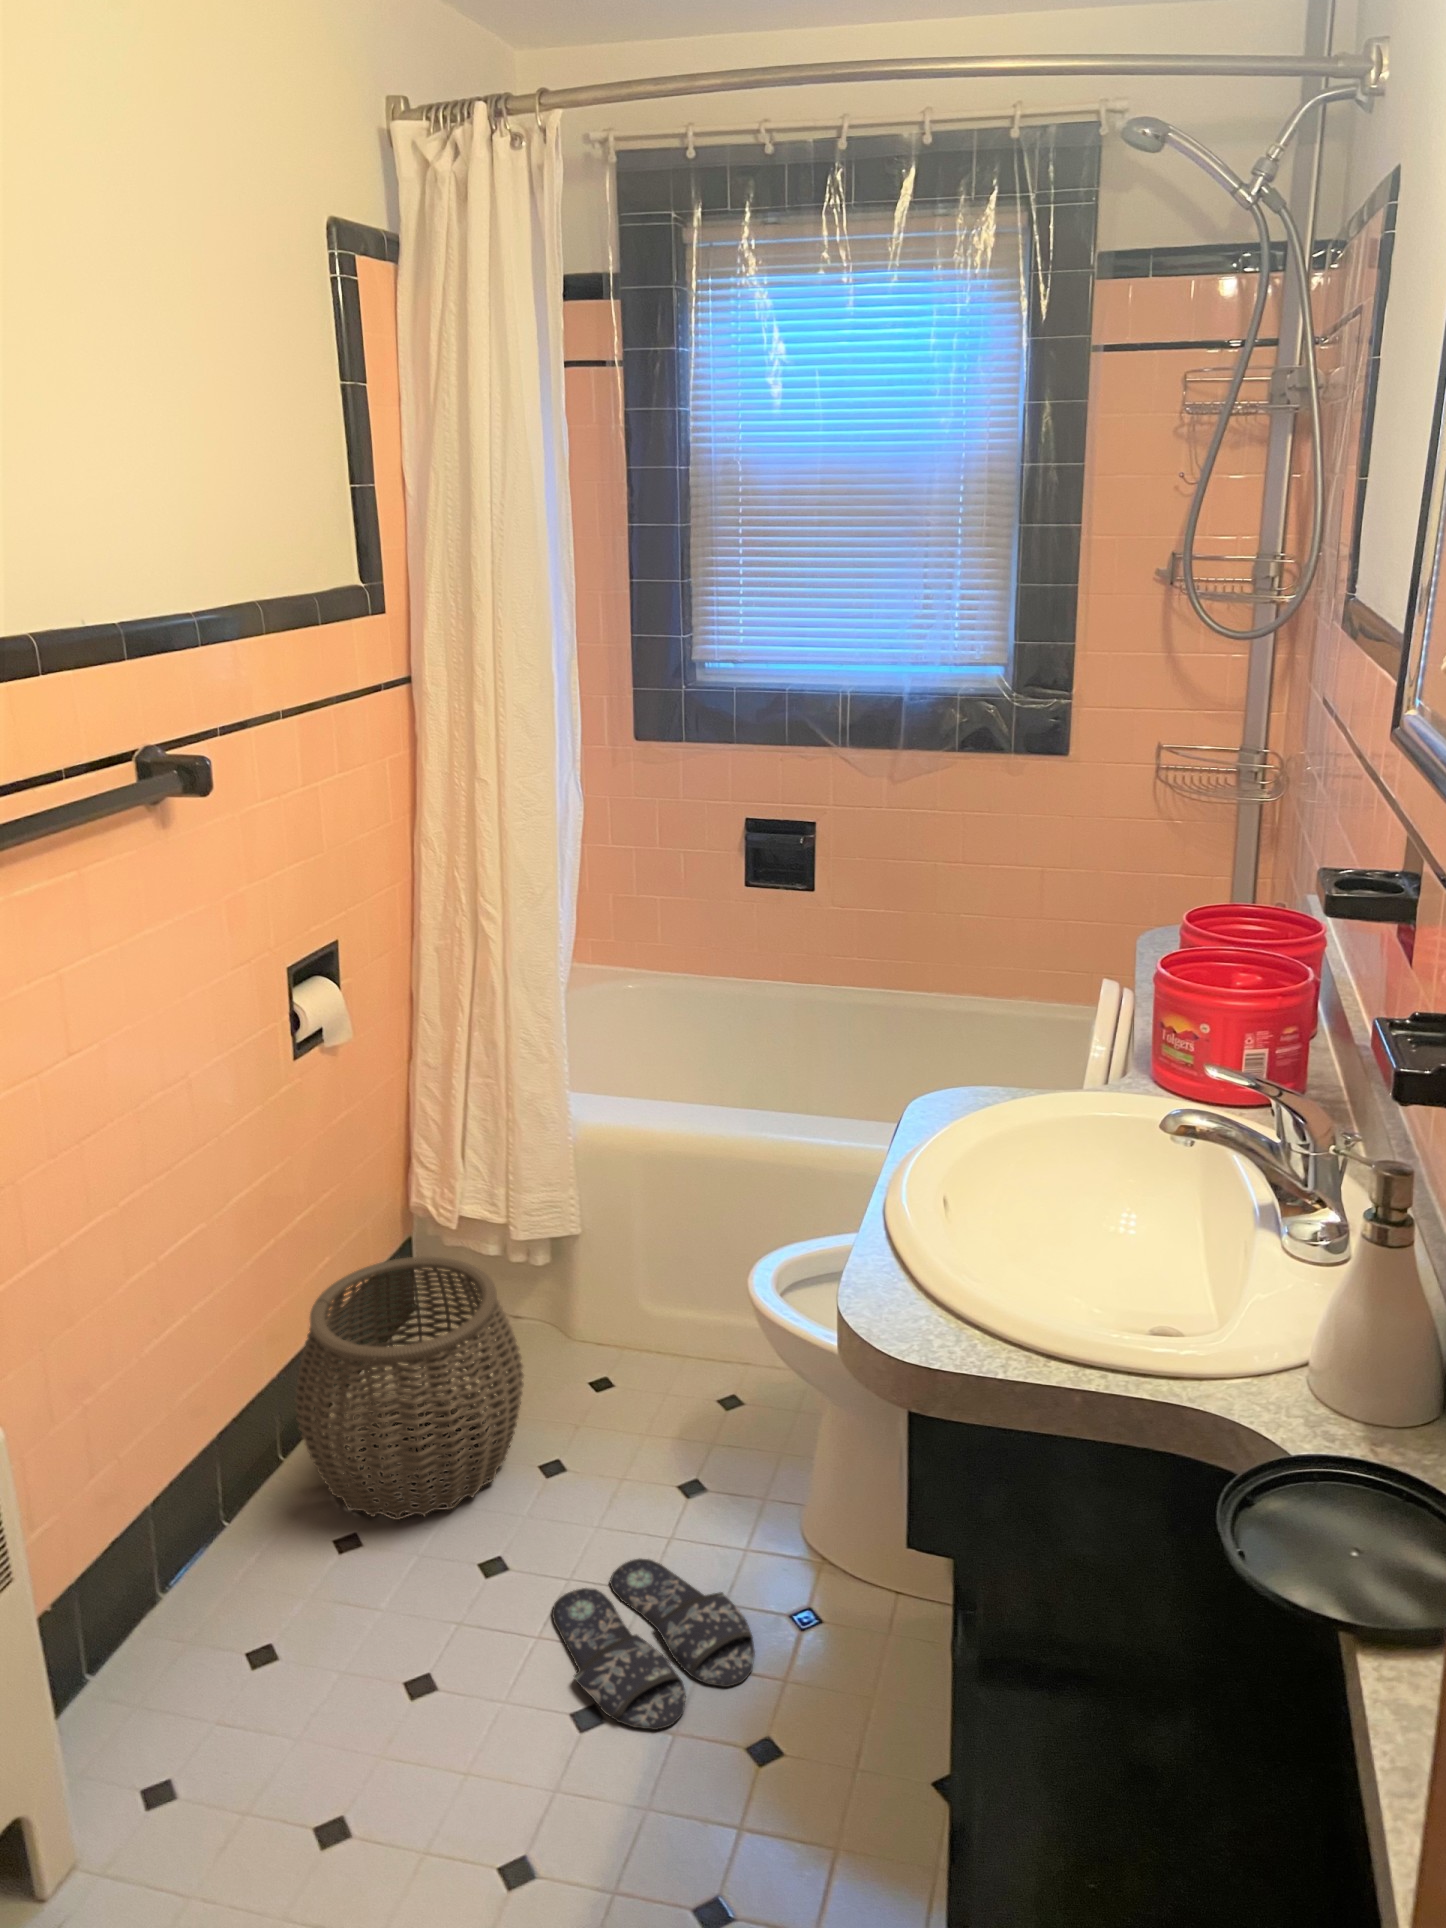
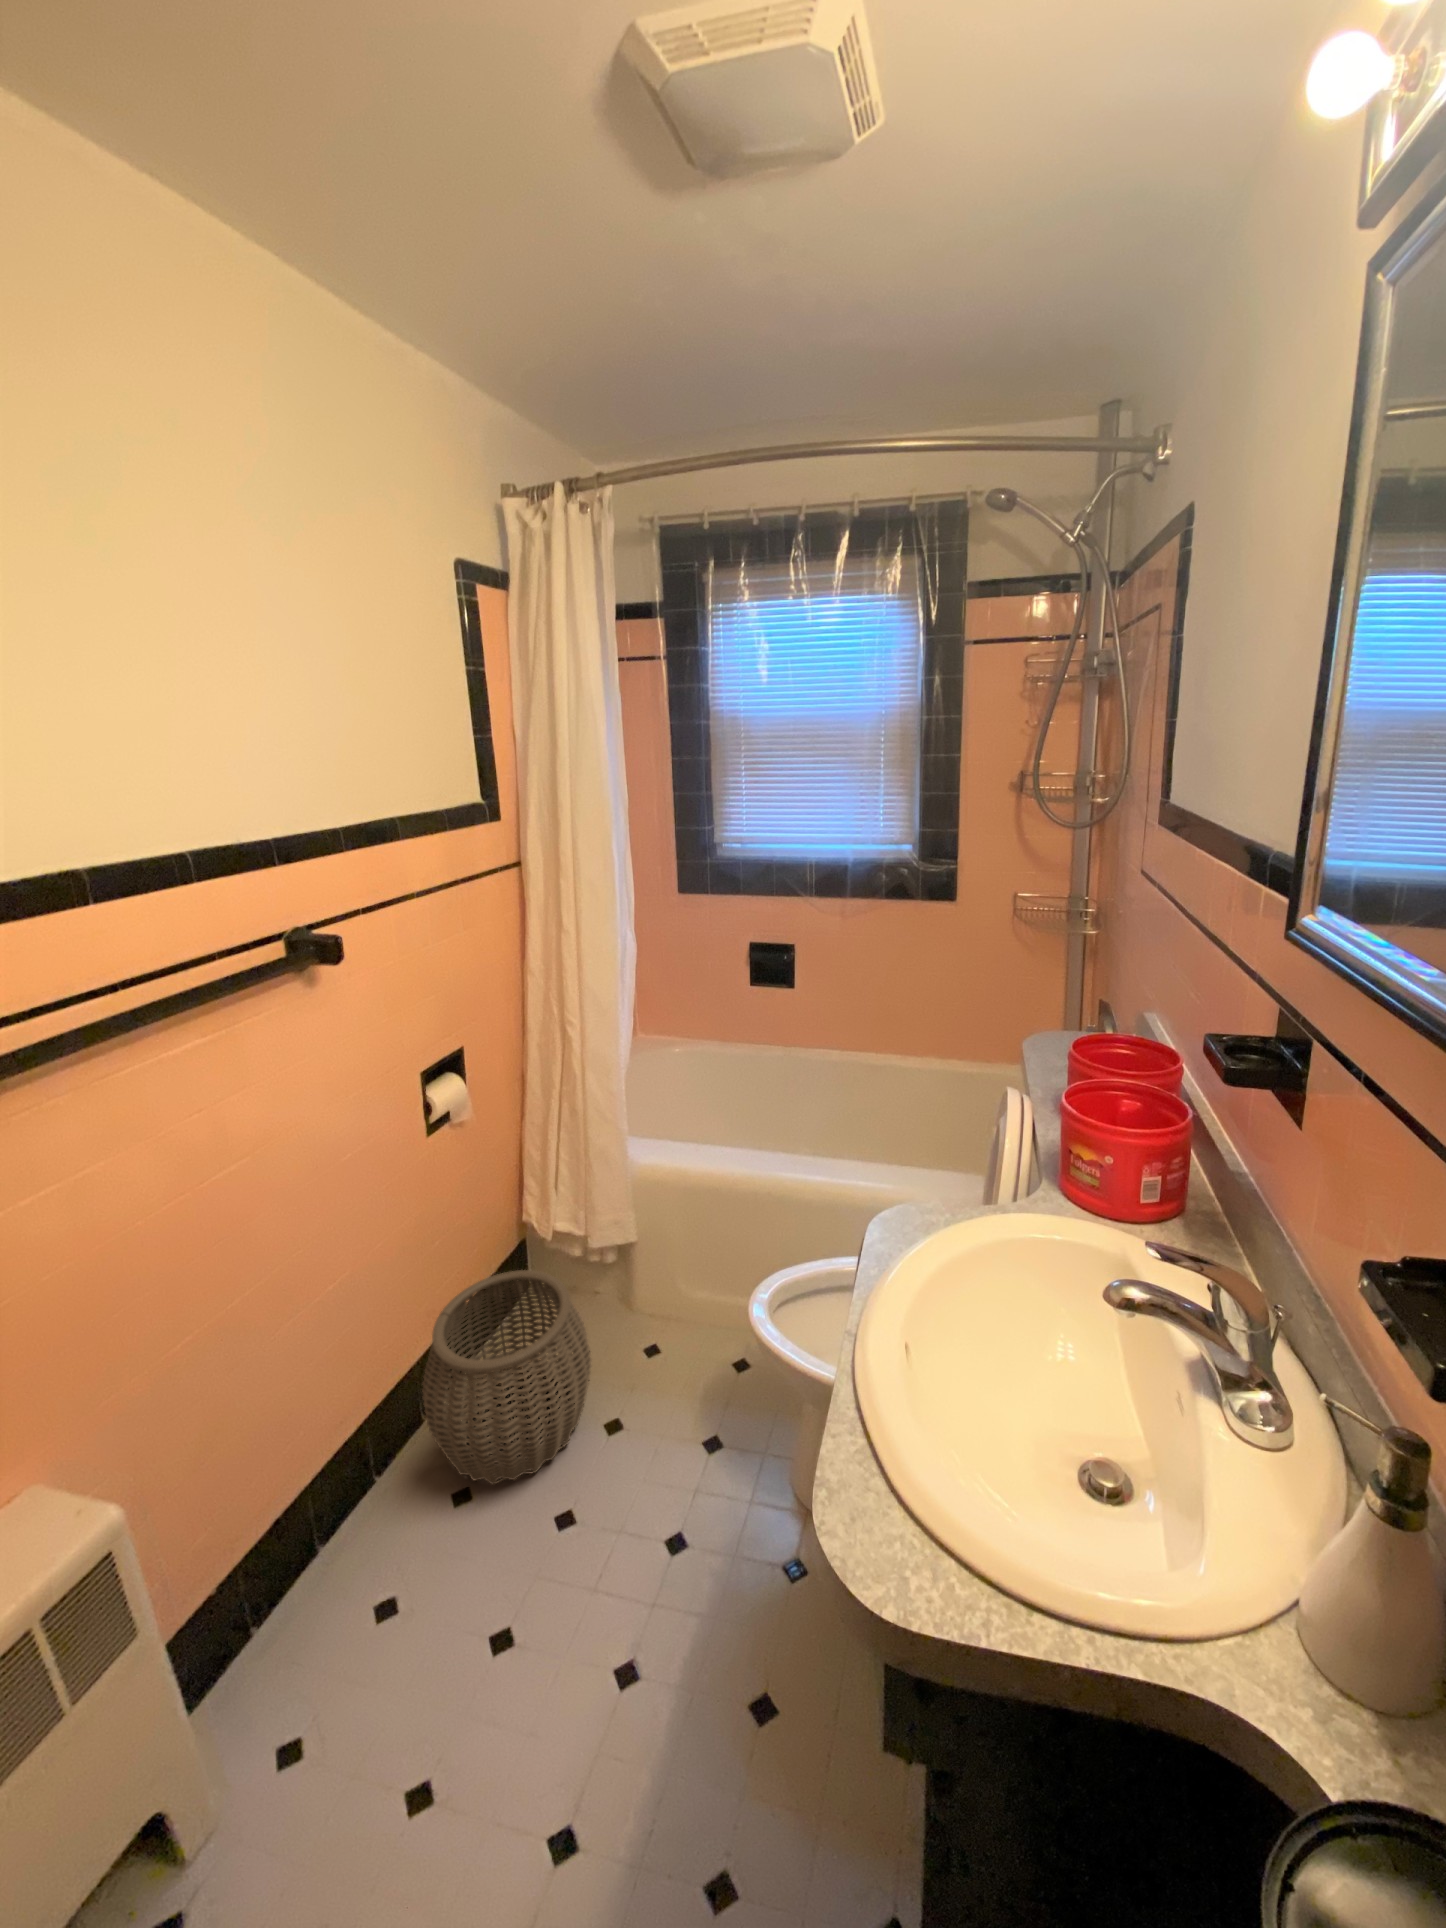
slippers: present [552,1559,755,1730] -> none [601,1521,755,1715]

